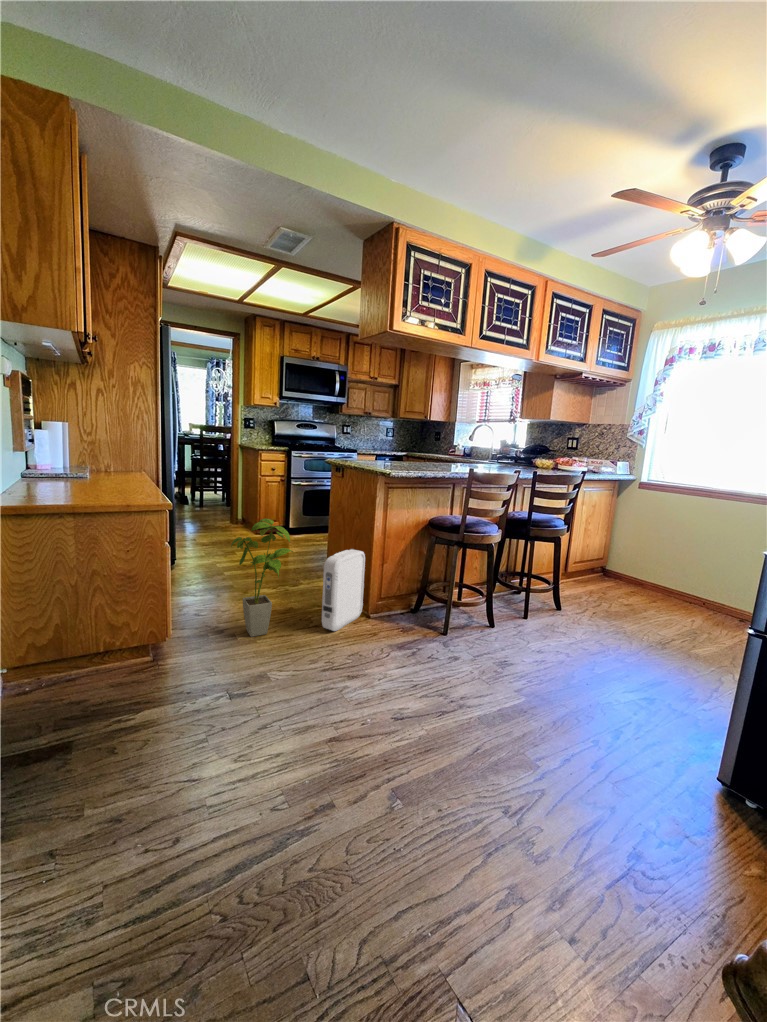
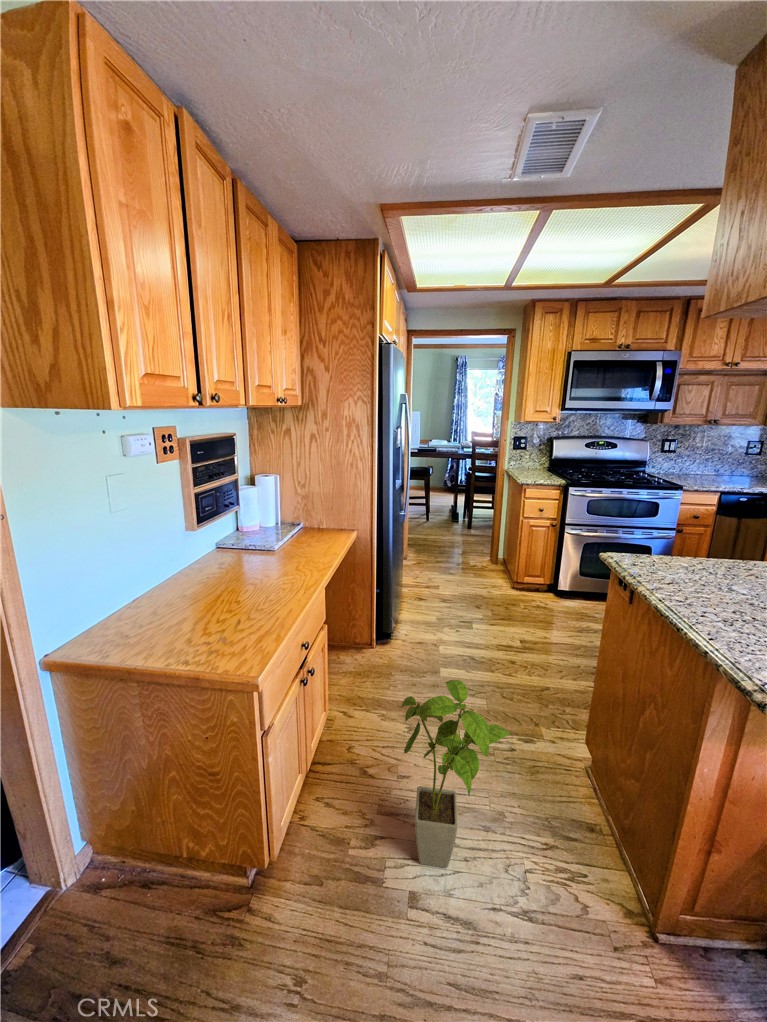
air purifier: present [322,549,365,631] -> none [551,762,672,934]

